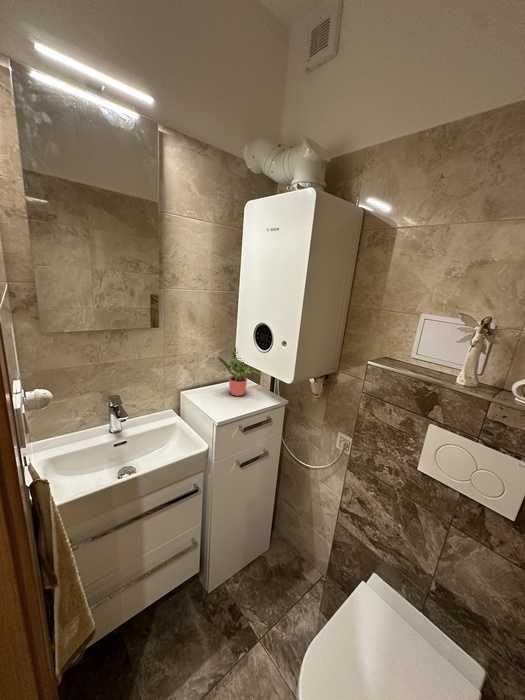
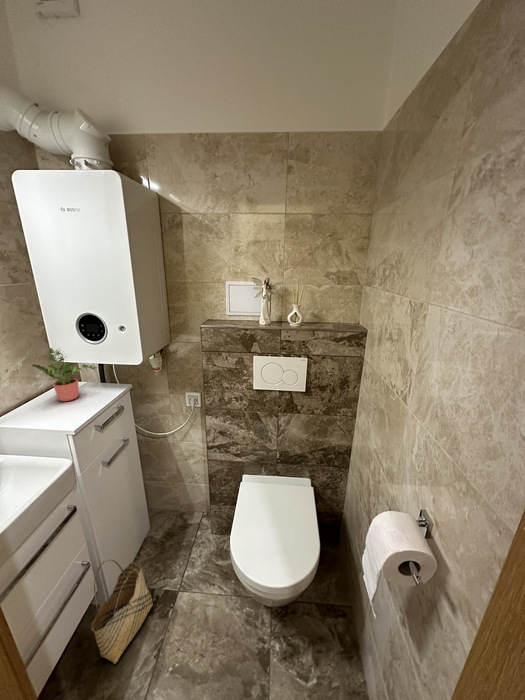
woven basket: none [178,551,236,651] -> present [91,560,153,664]

